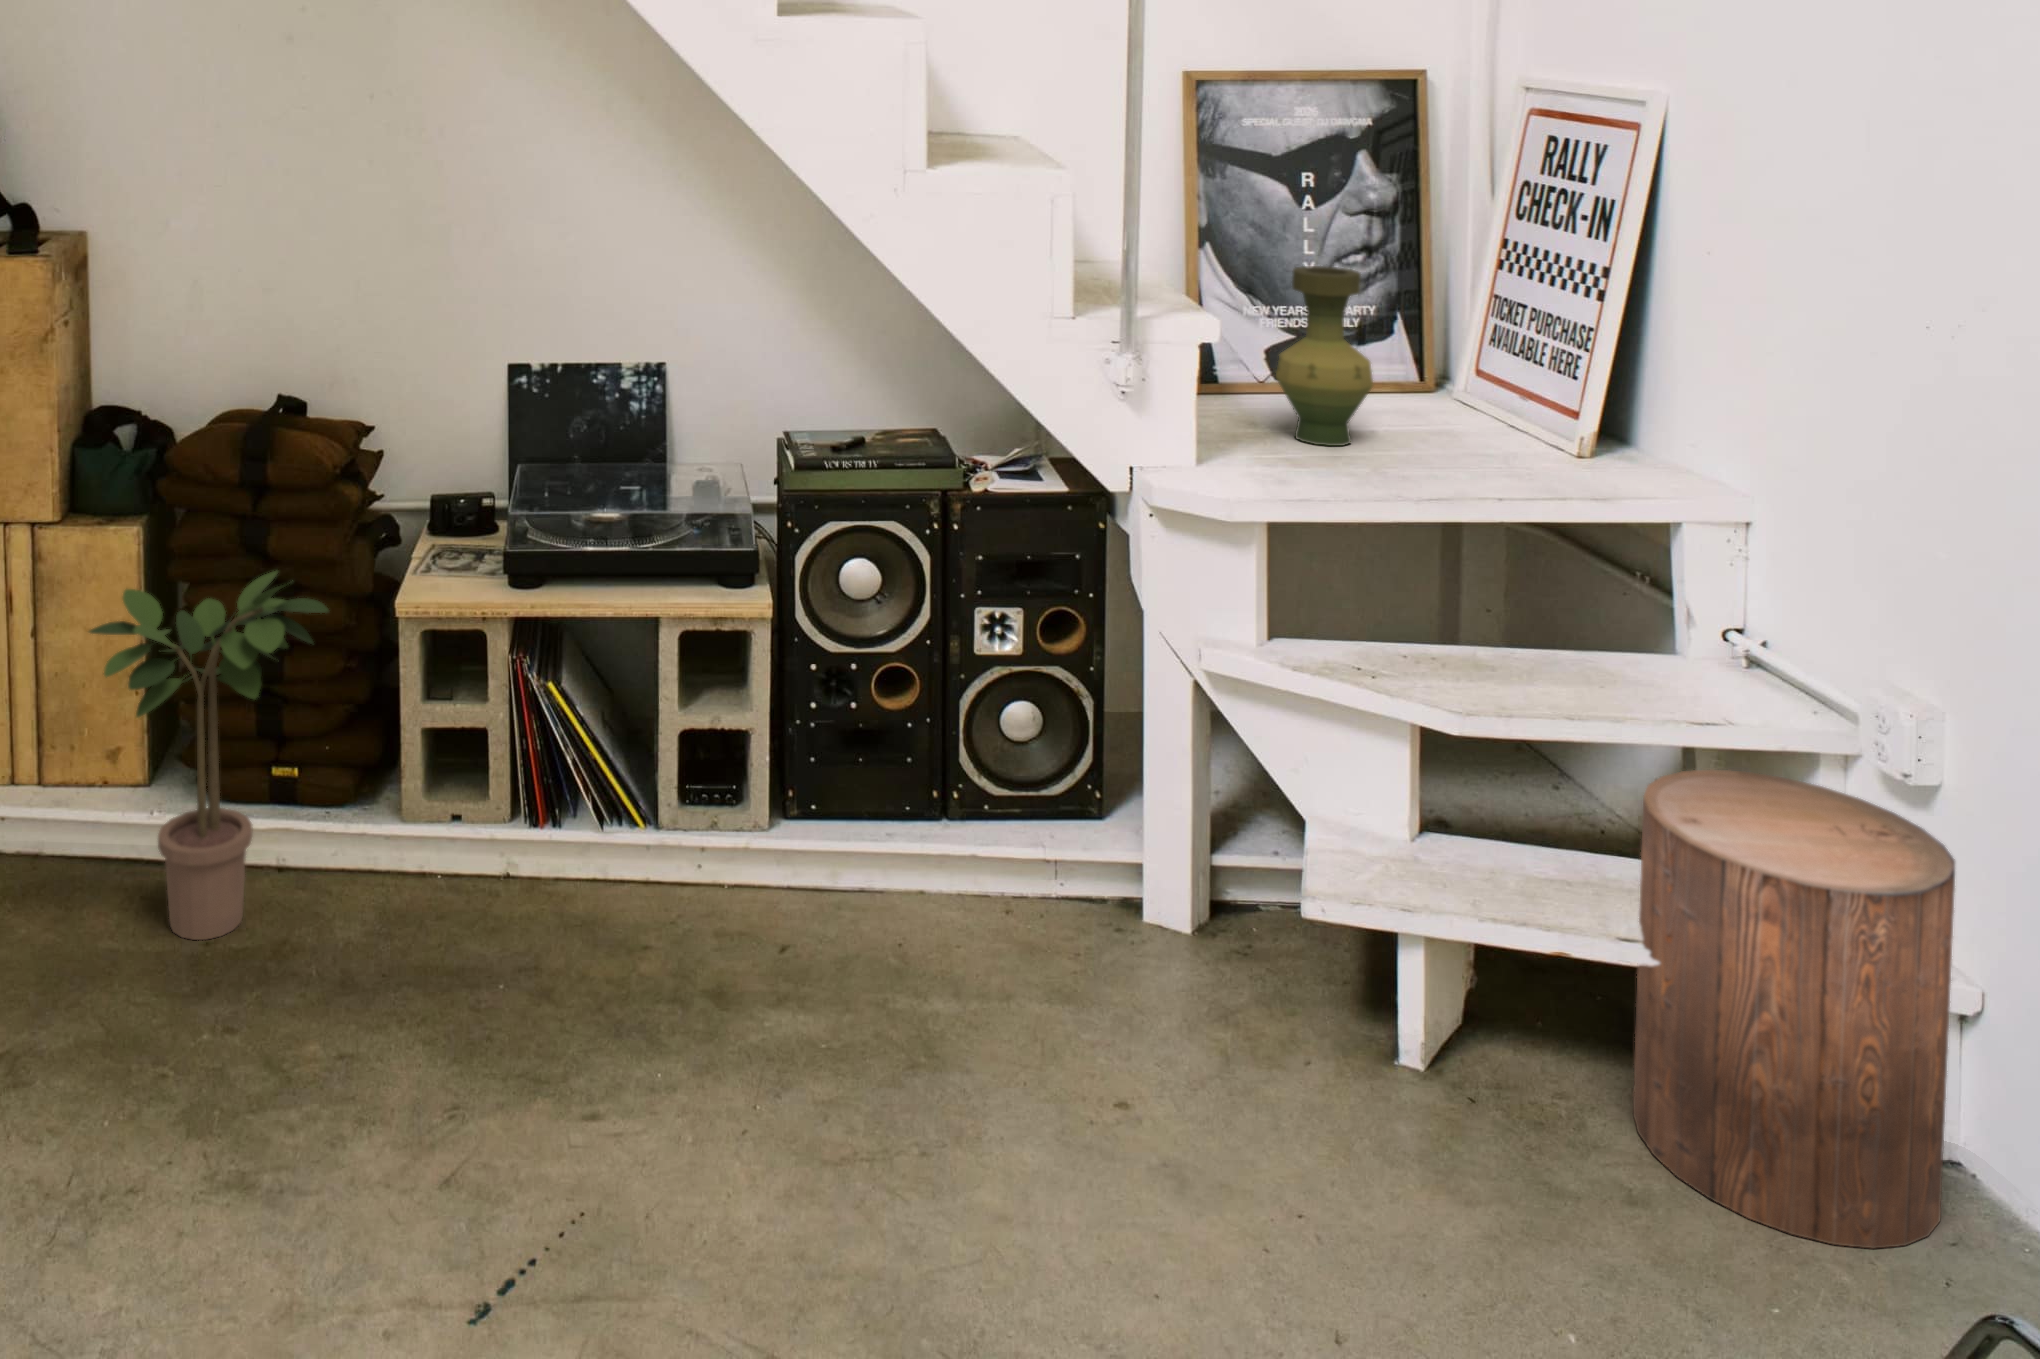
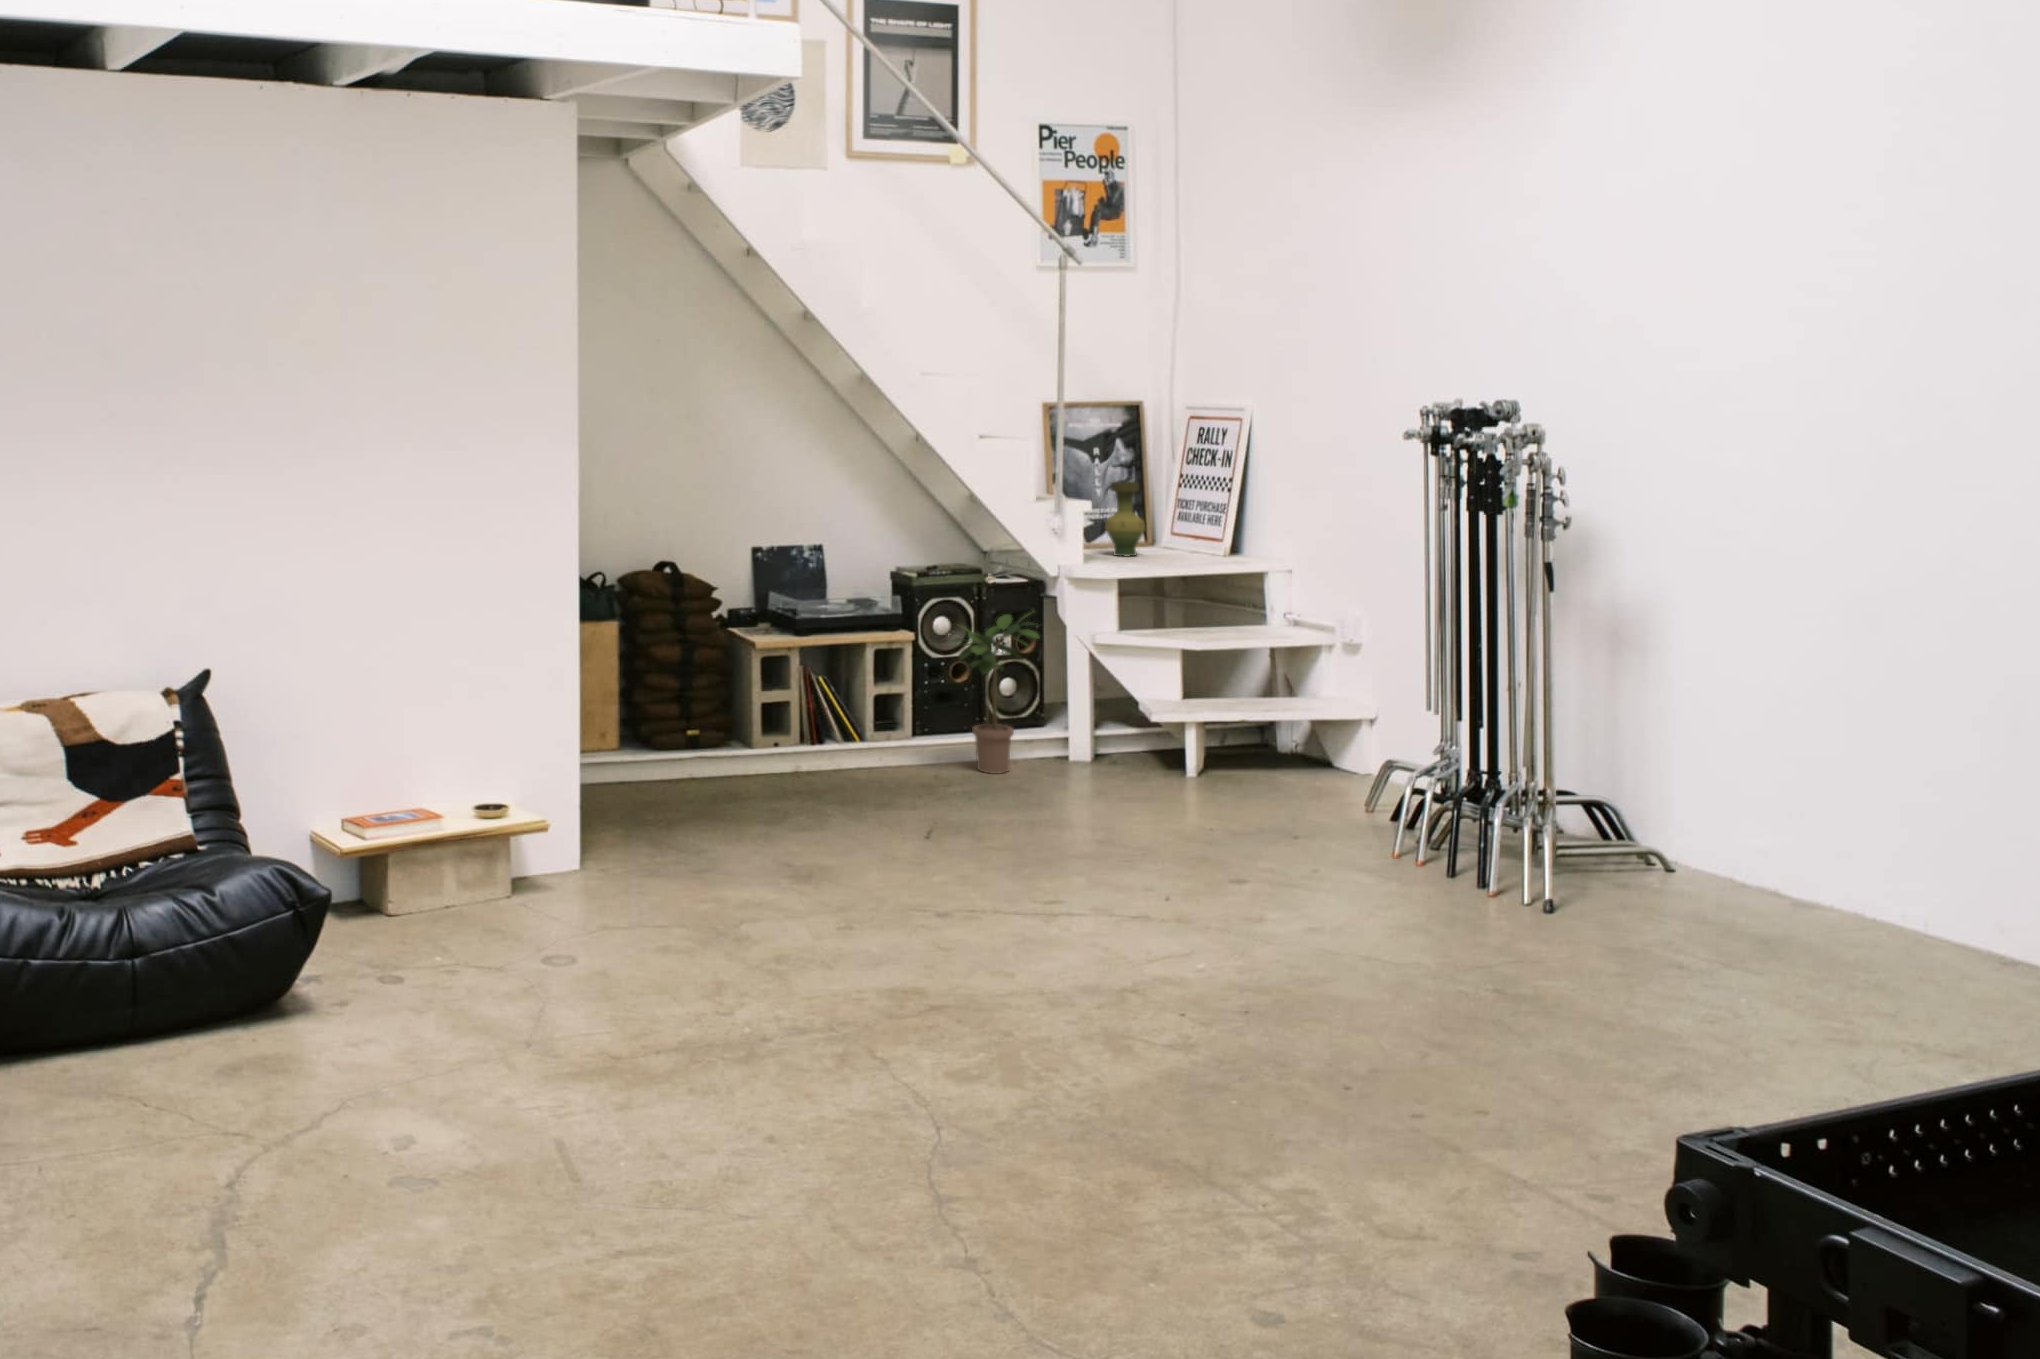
potted plant: present [89,570,328,940] -> present [952,613,1039,773]
stool: present [1633,769,1955,1249] -> none [1266,651,1366,794]

